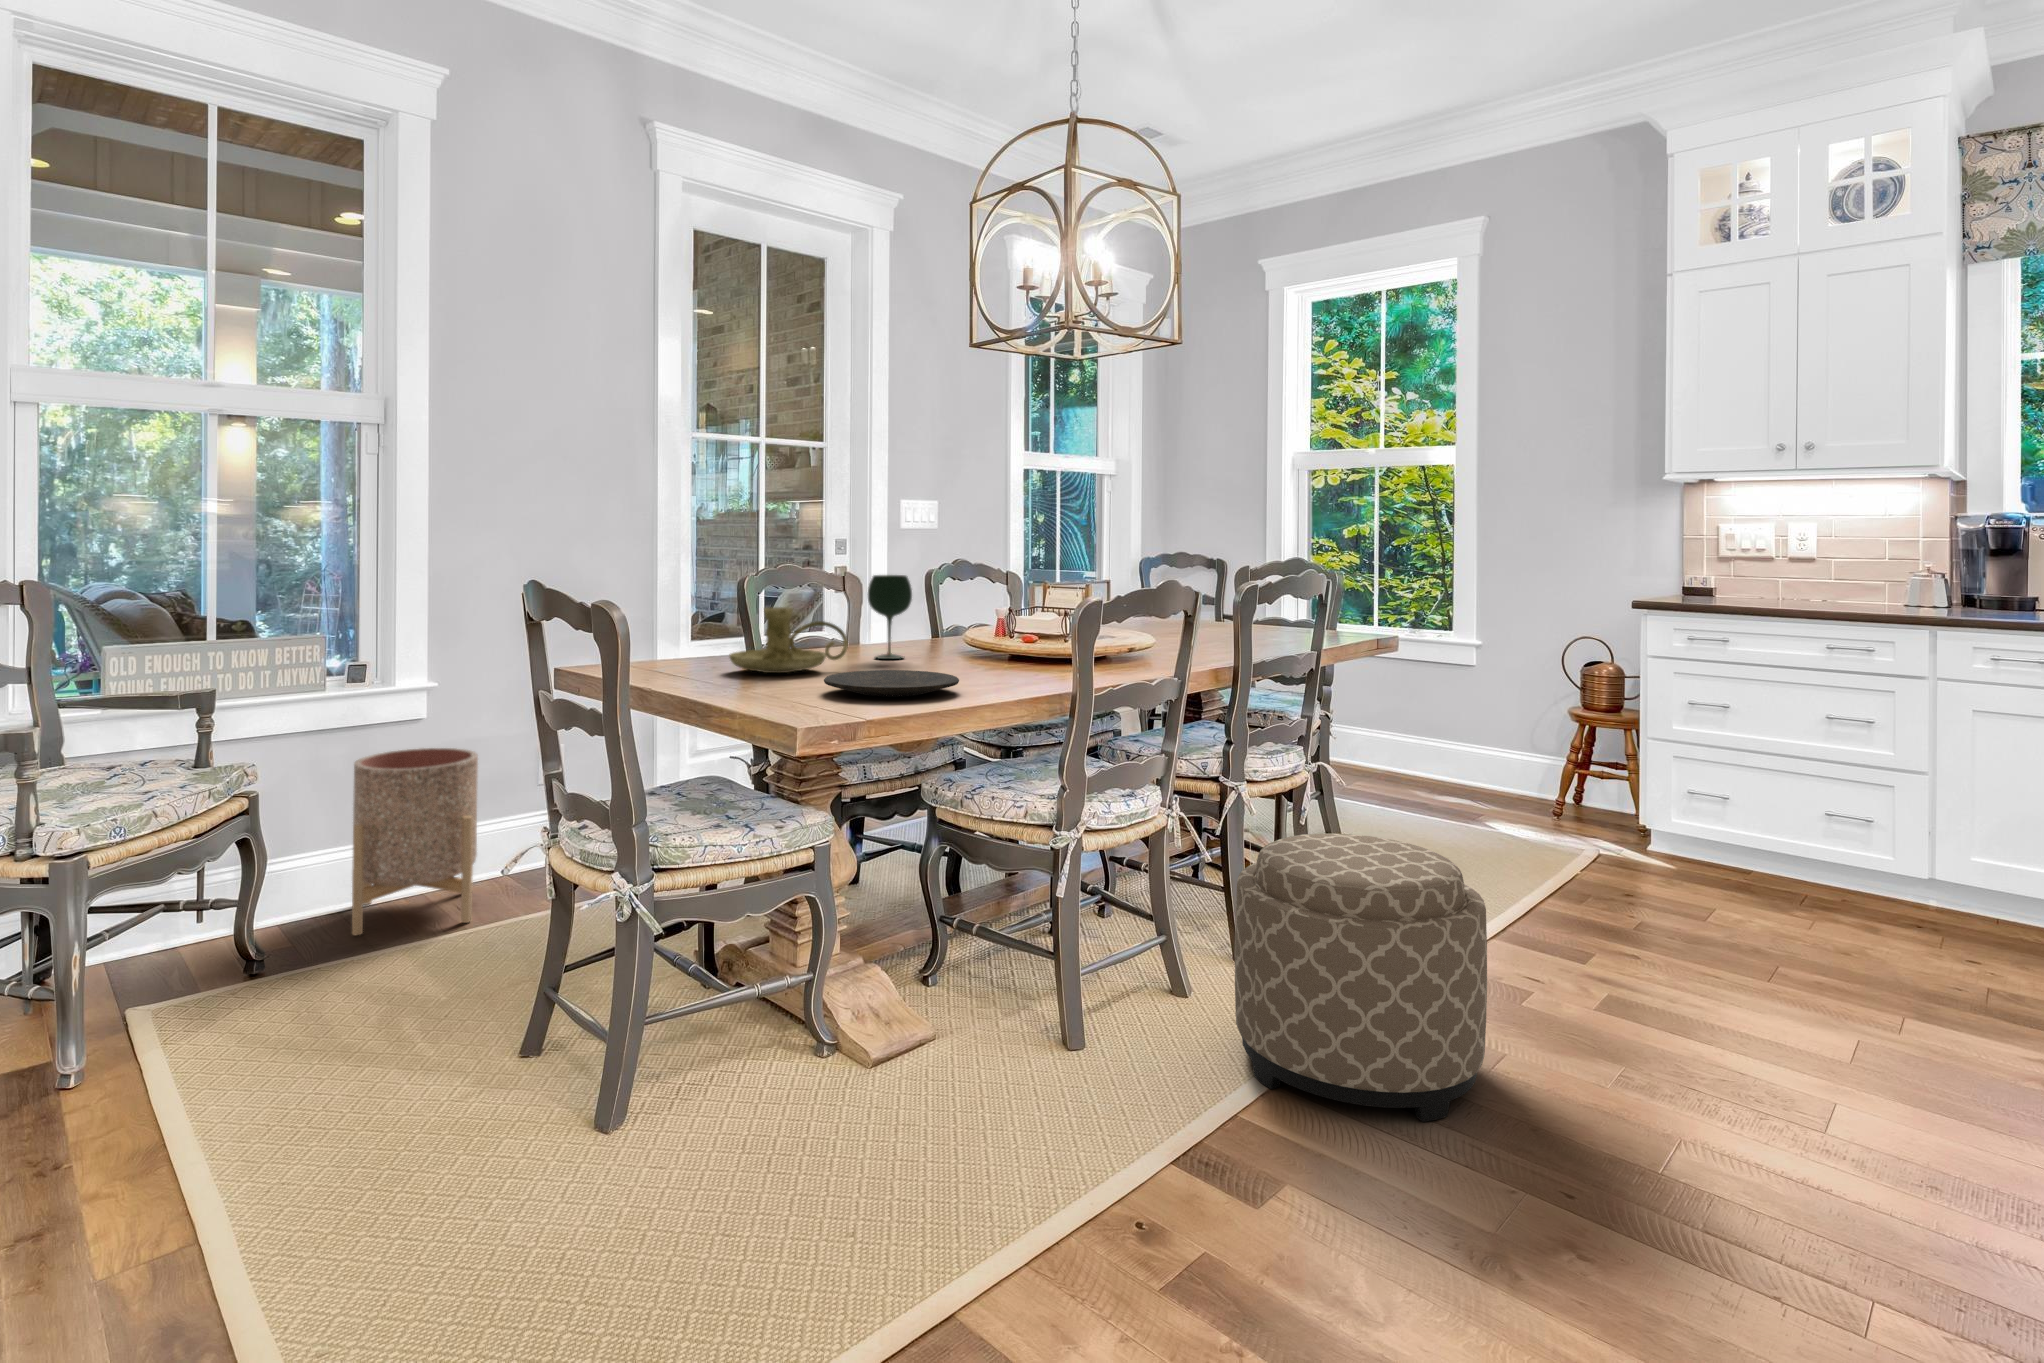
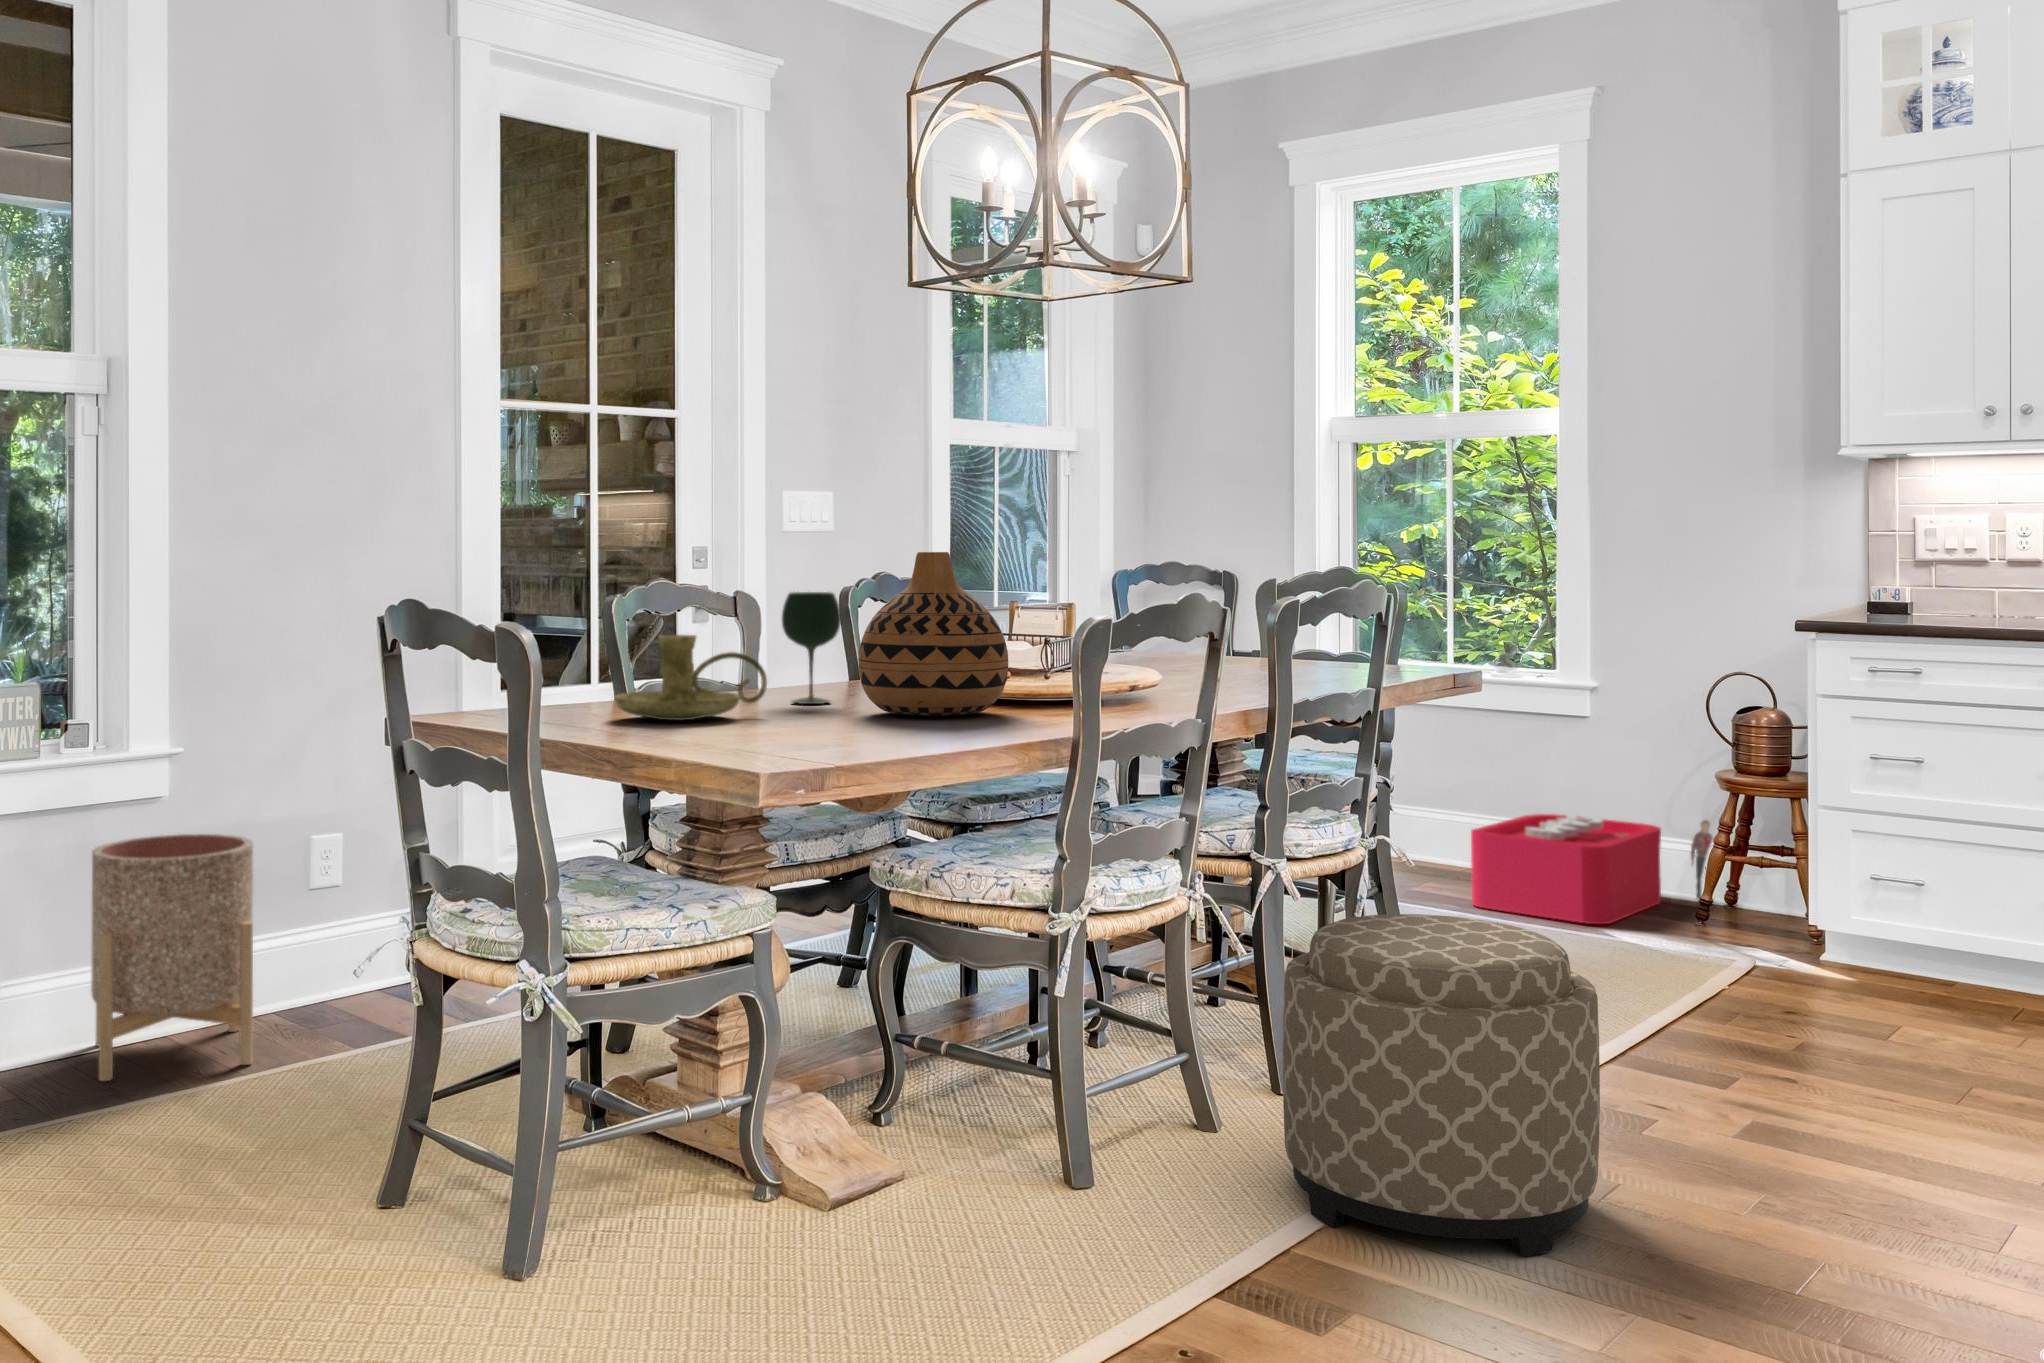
vase: none [918,546,1032,672] -> present [858,552,1008,716]
plate: present [824,670,959,697] -> none [758,712,930,742]
storage bin: none [1390,736,1569,820] -> present [1471,814,1713,924]

